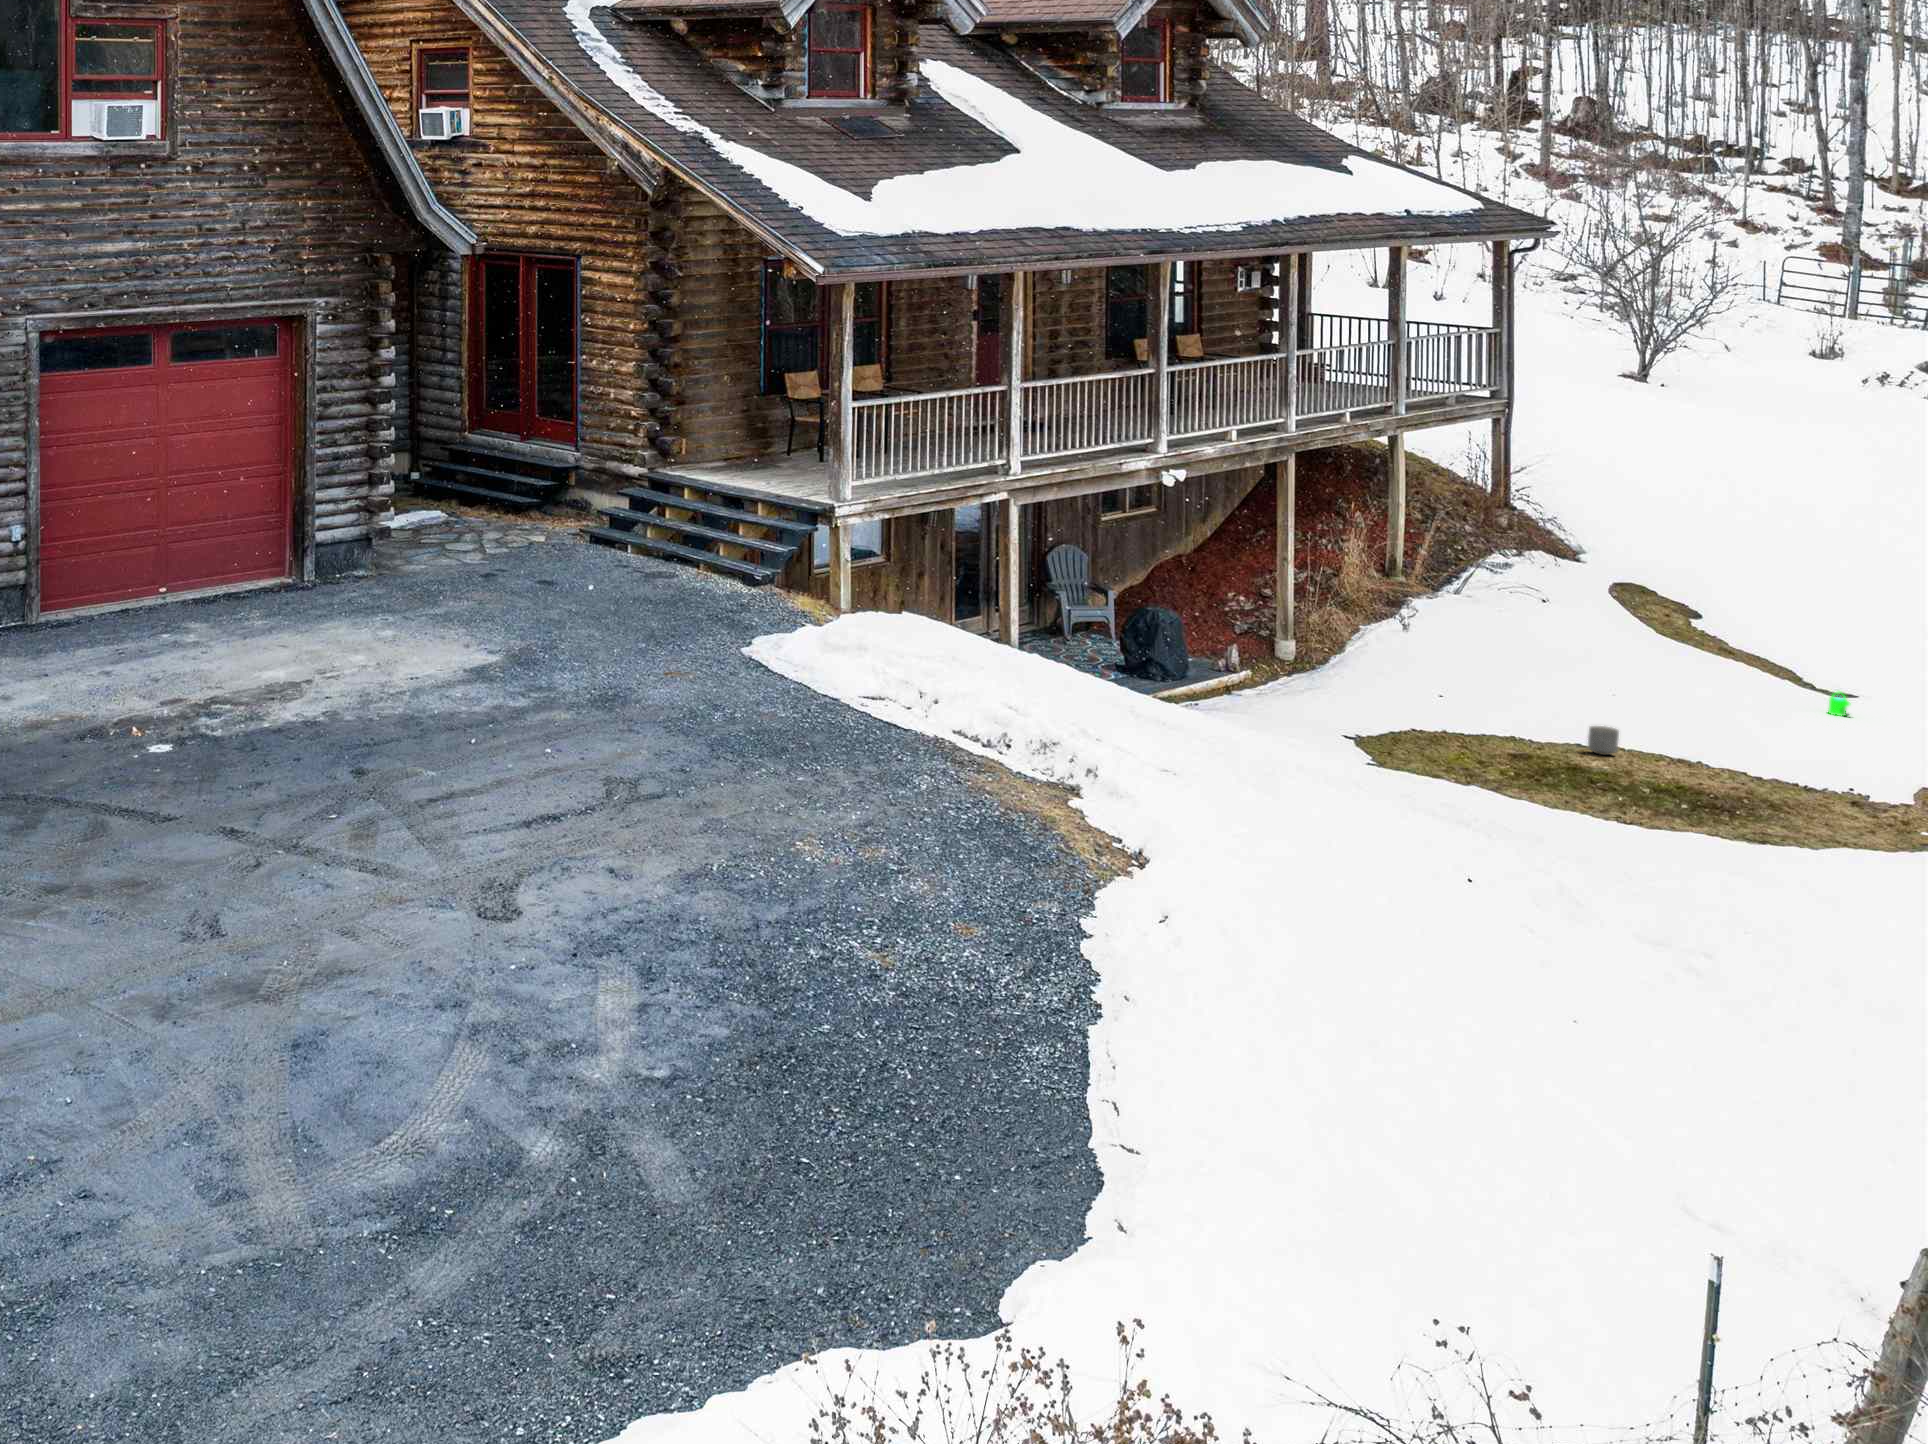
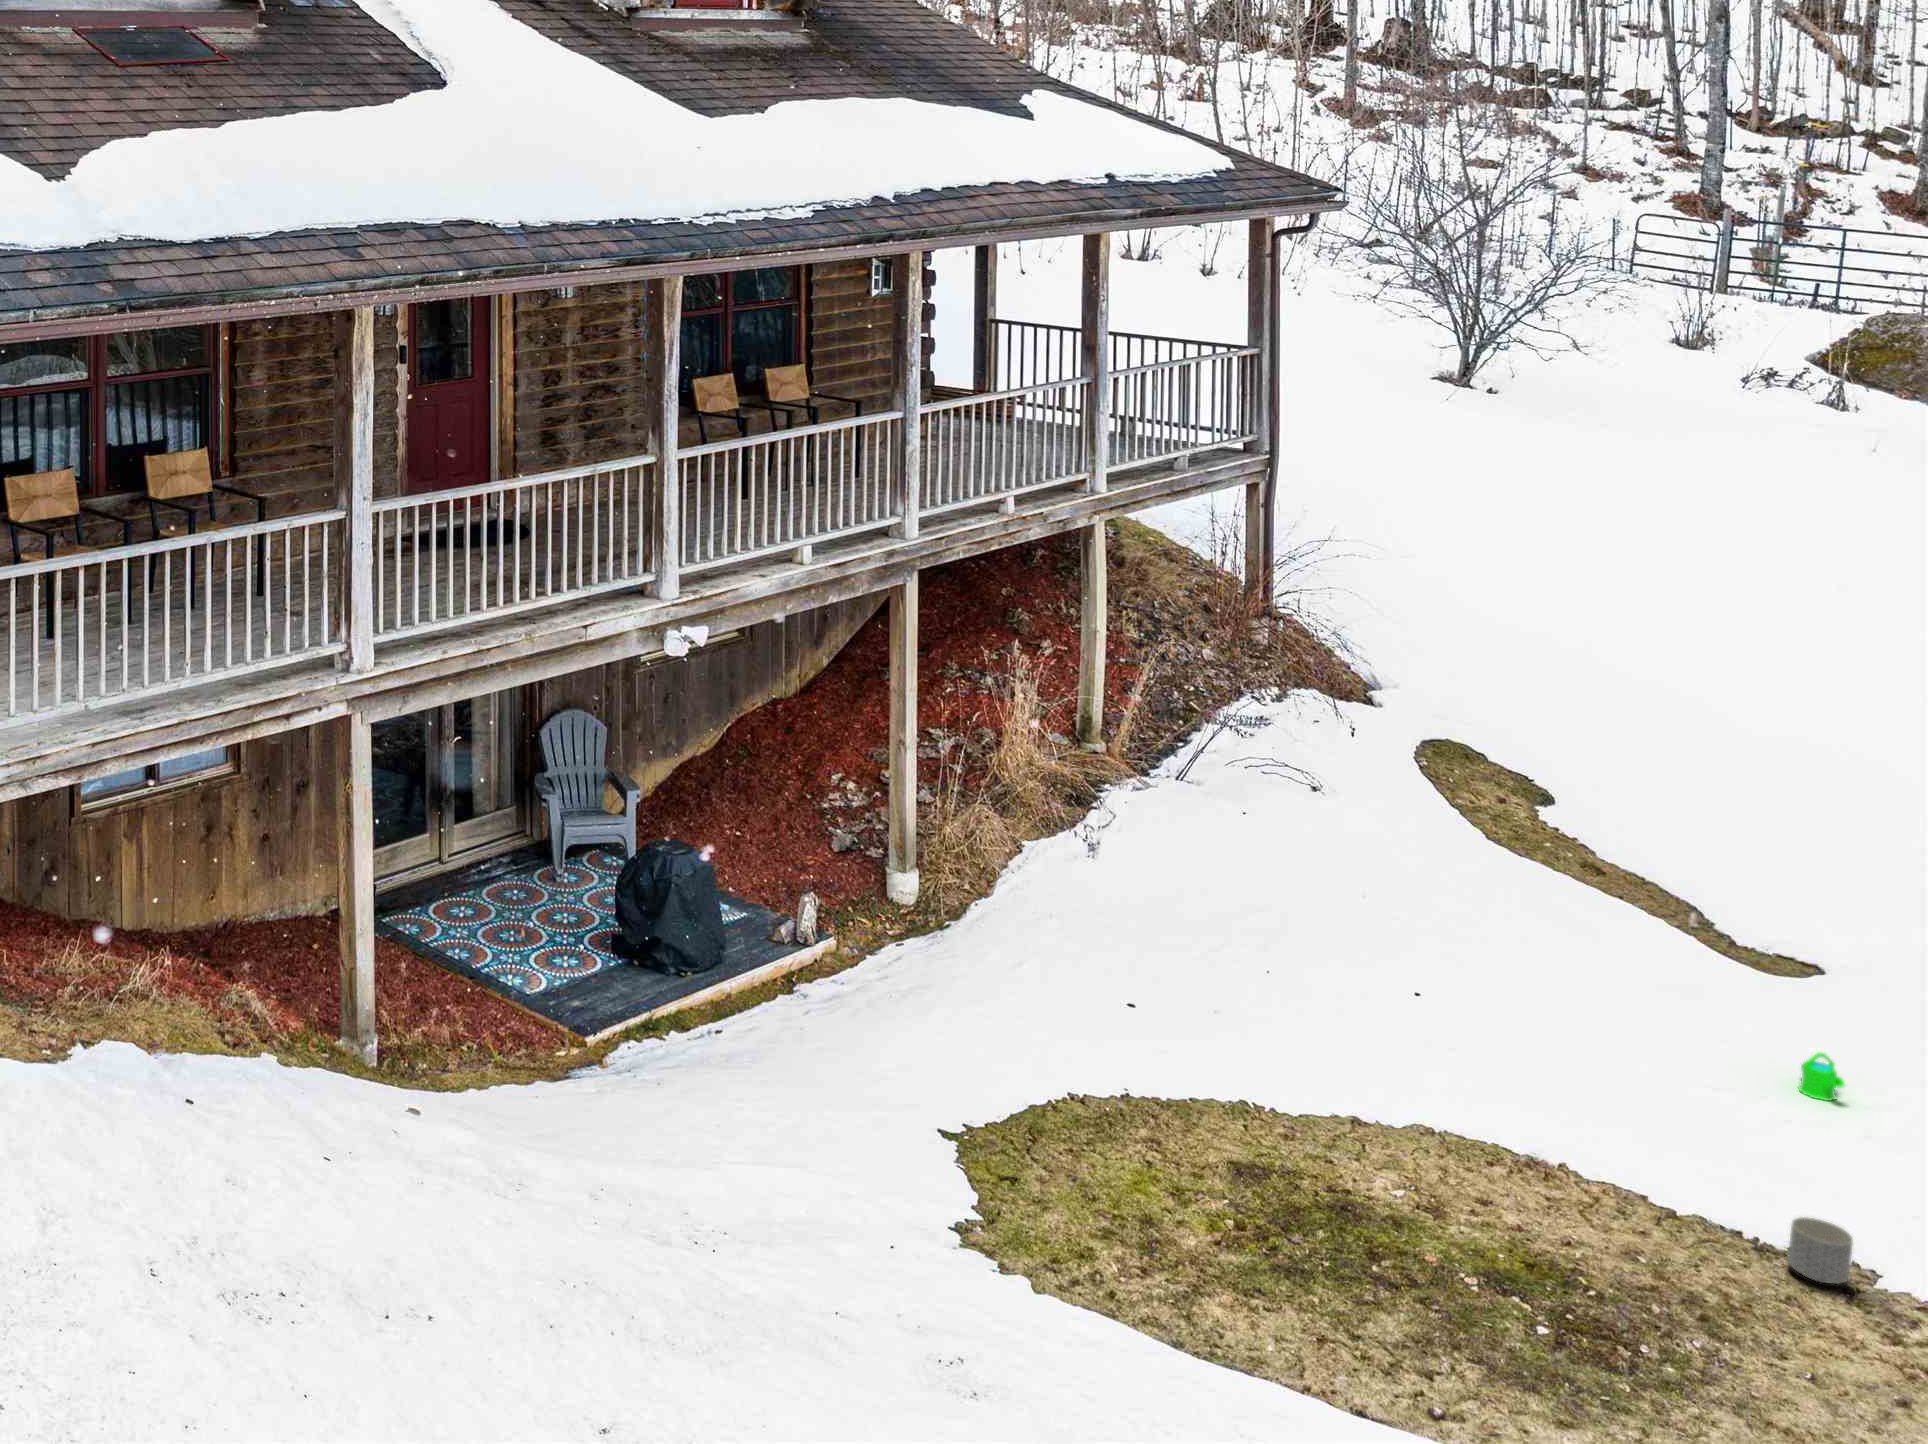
planter: present [1587,726,1619,755] -> present [1788,1217,1853,1284]

